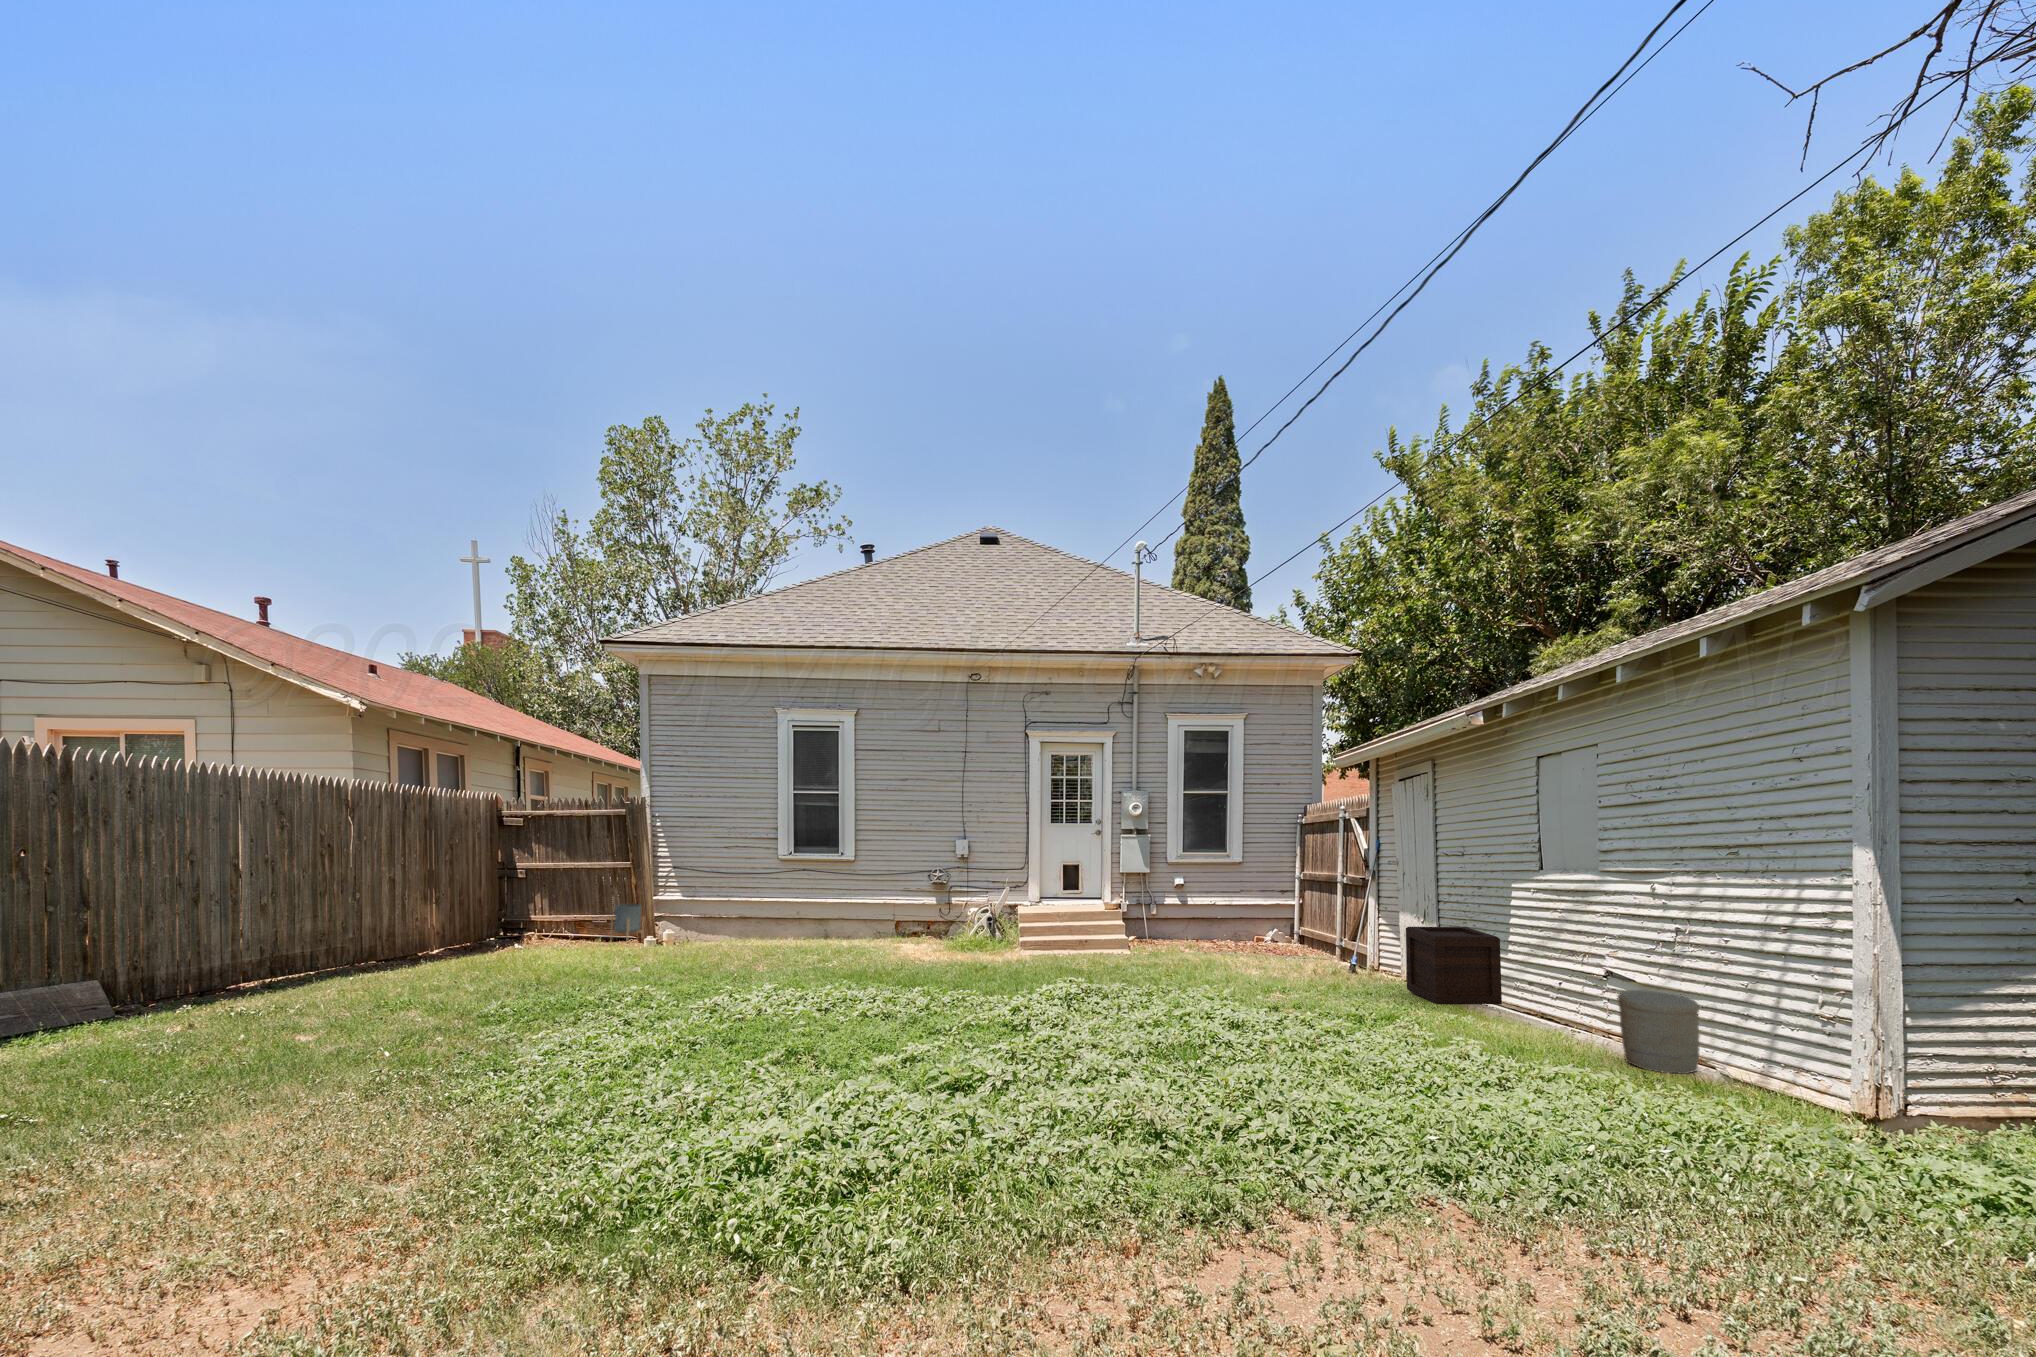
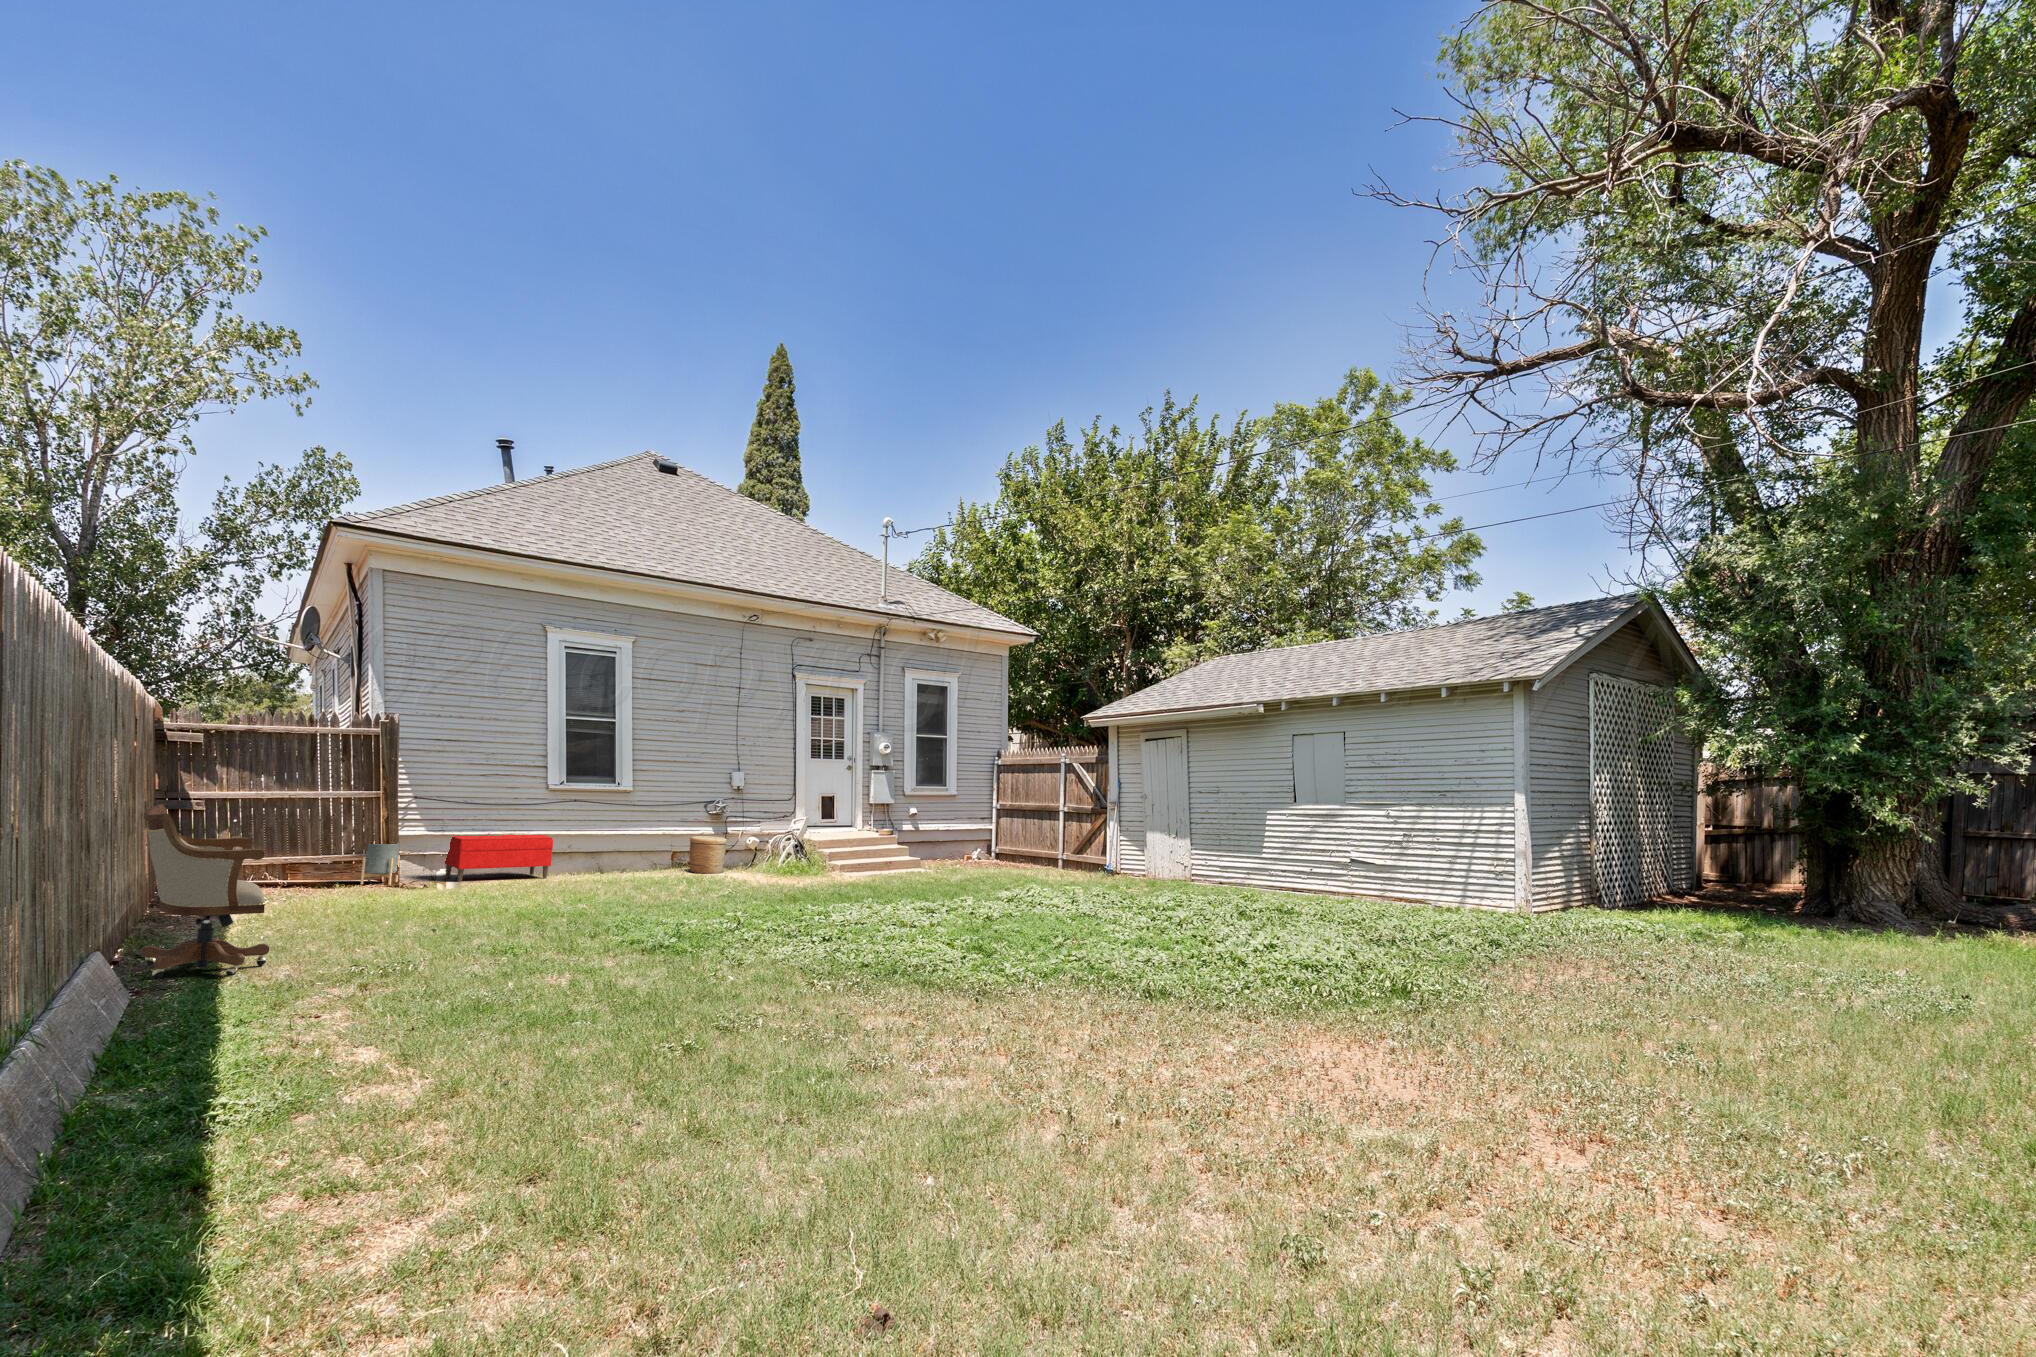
chair: none [100,879,229,1020] -> present [140,804,269,978]
bench: none [683,899,770,942] -> present [445,833,553,882]
wooden crate: present [1406,927,1502,1004] -> none [1172,840,1241,893]
woven basket: present [1618,990,1700,1074] -> present [689,836,727,874]

